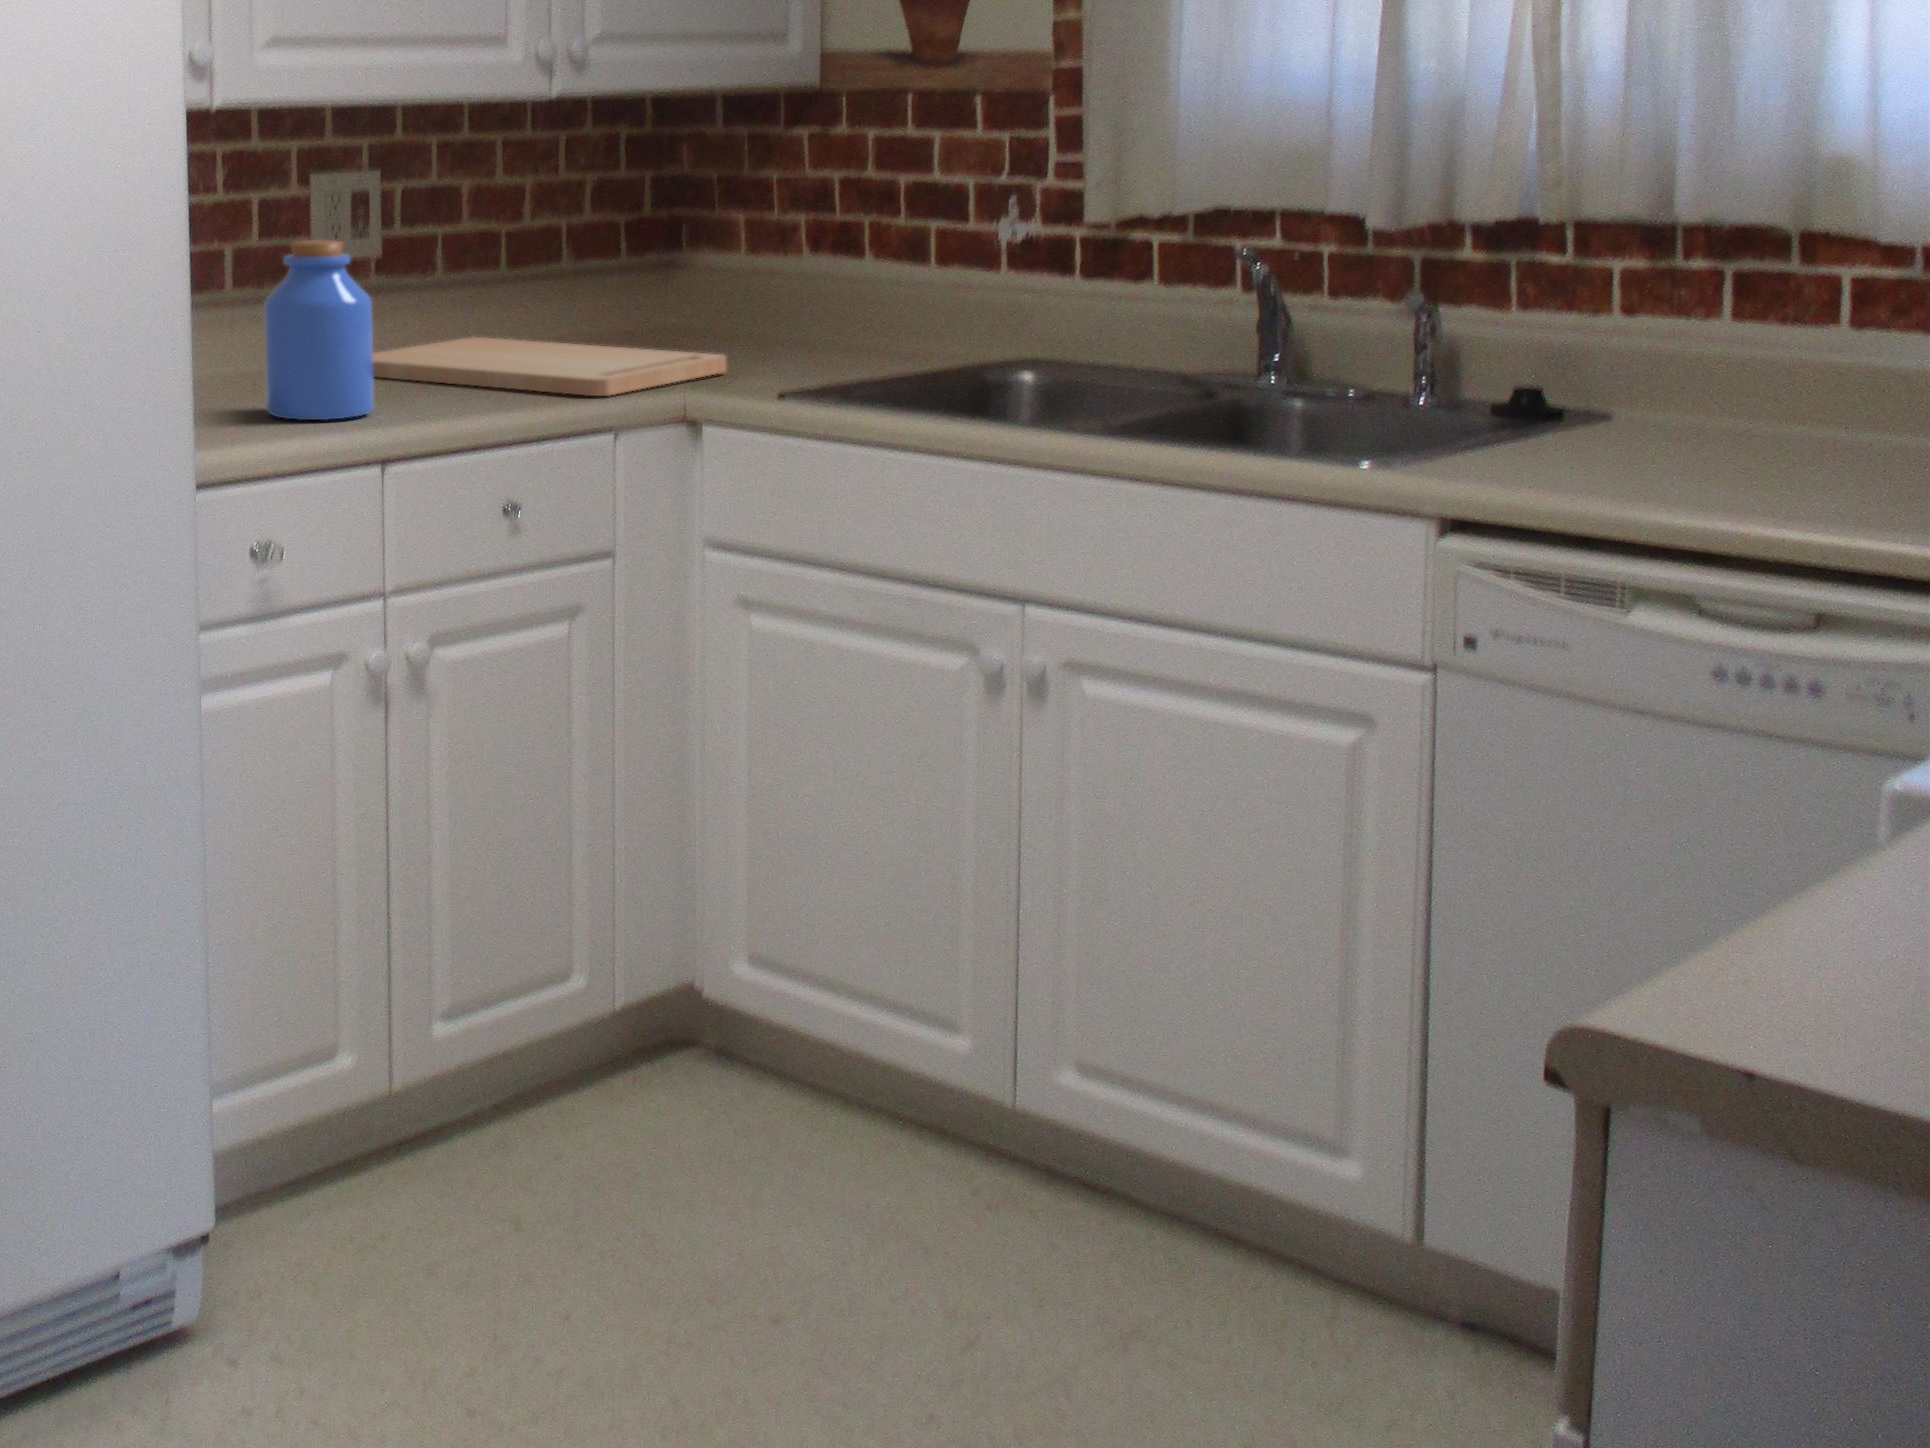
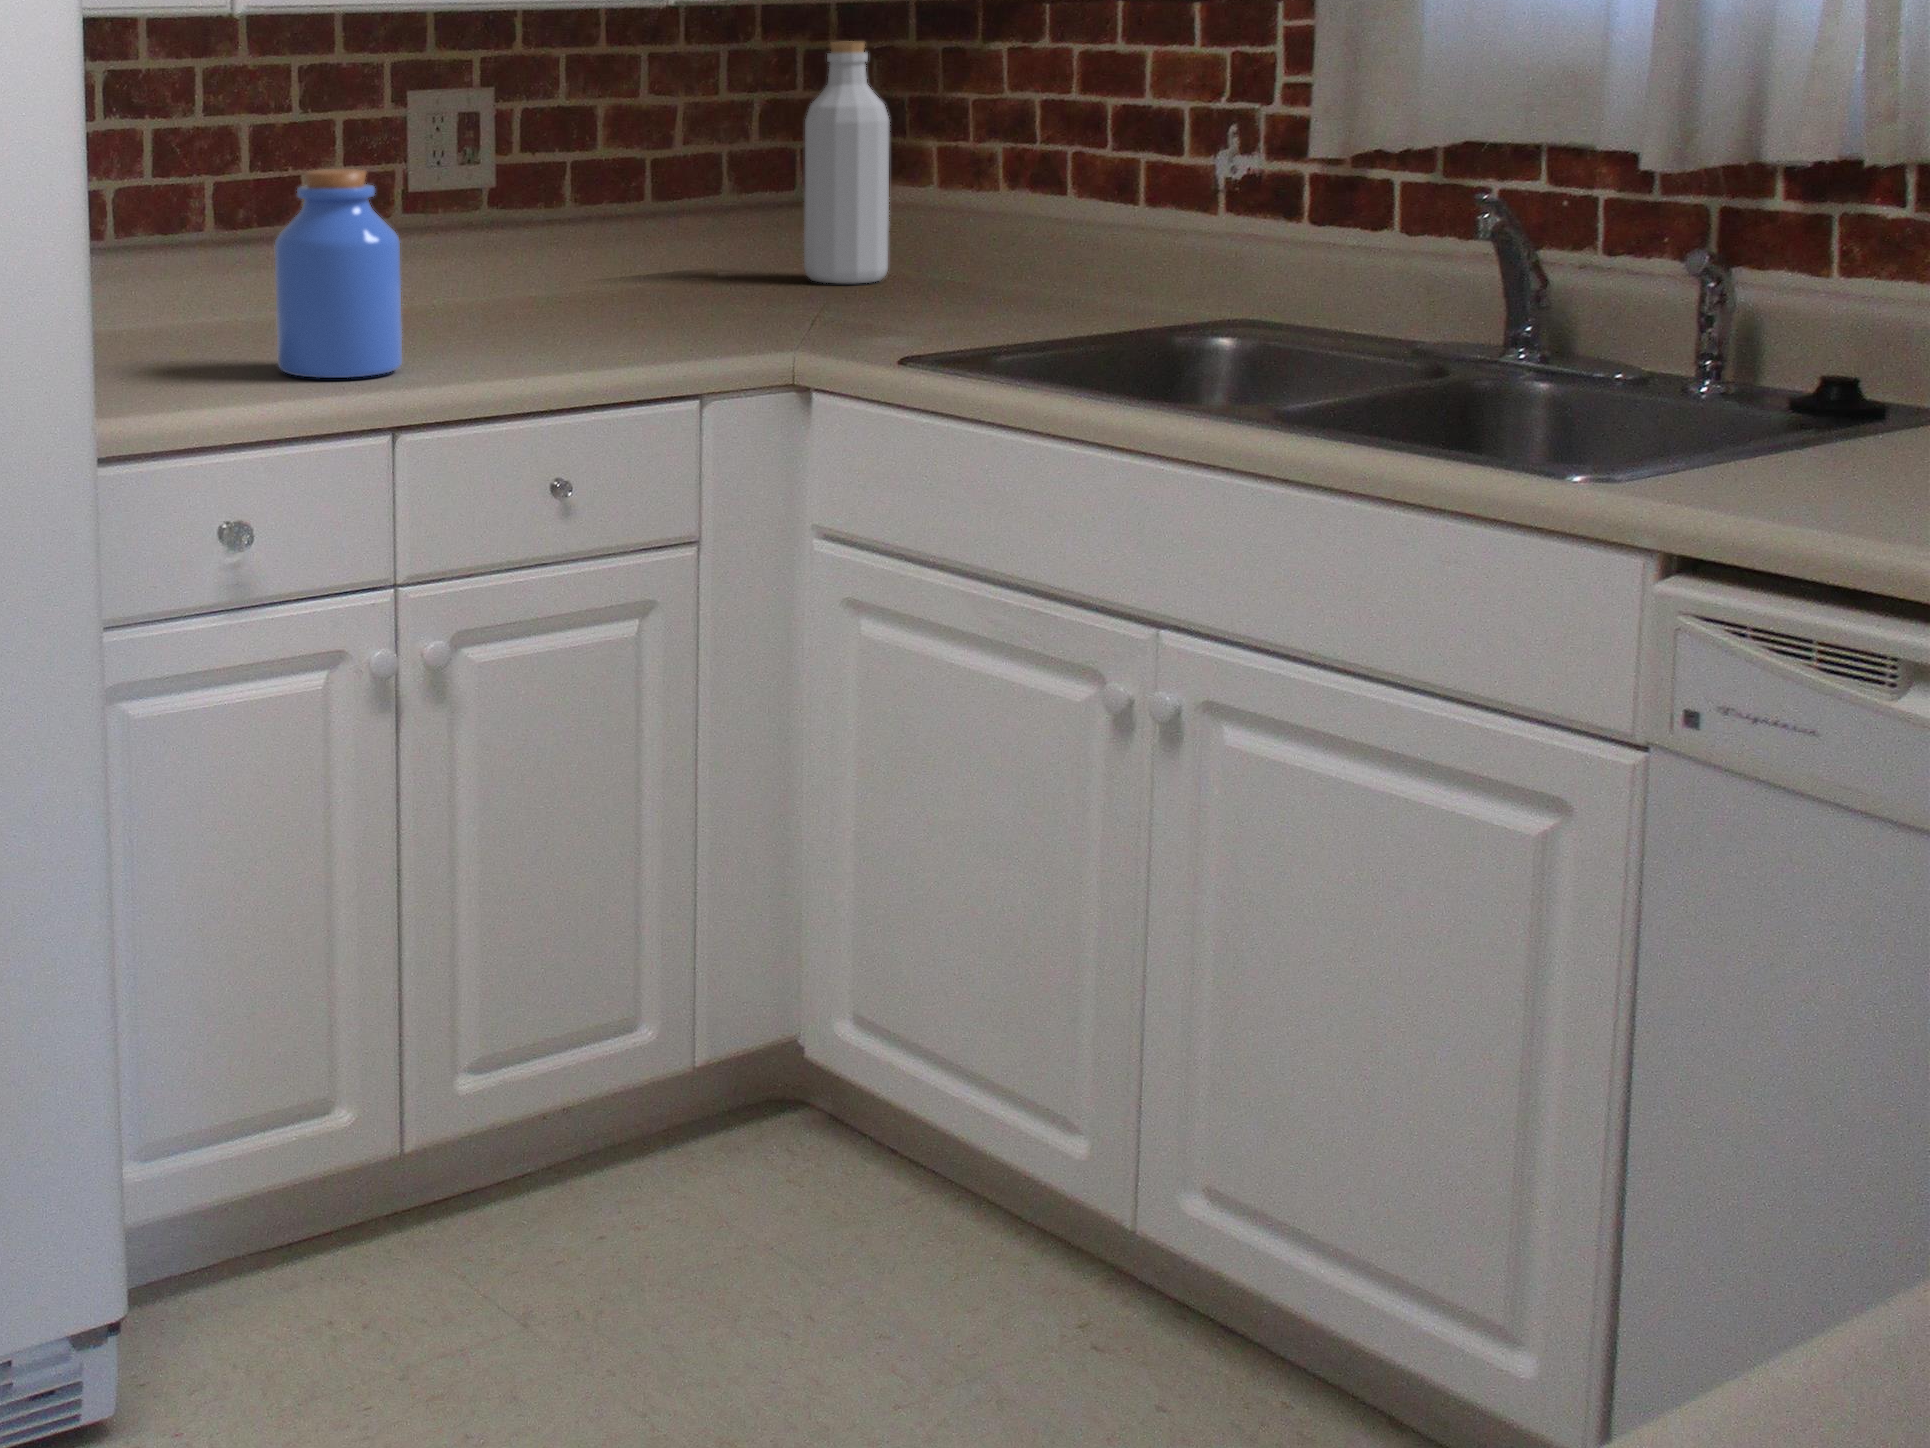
bottle: none [637,127,711,336] -> present [804,41,889,283]
cutting board: present [373,337,726,396] -> none [422,282,859,356]

